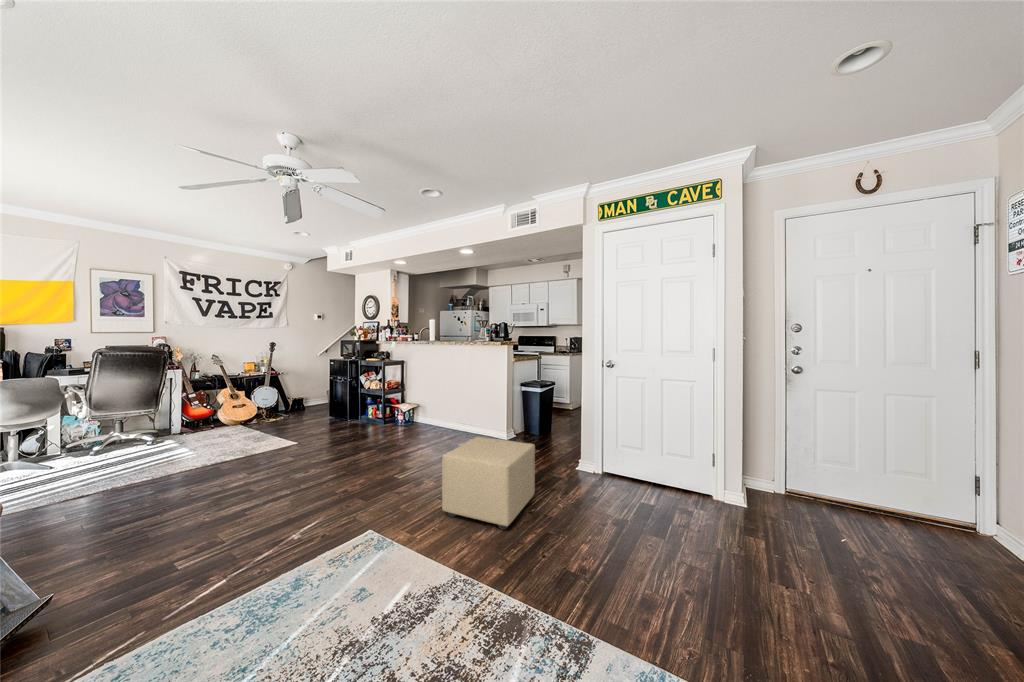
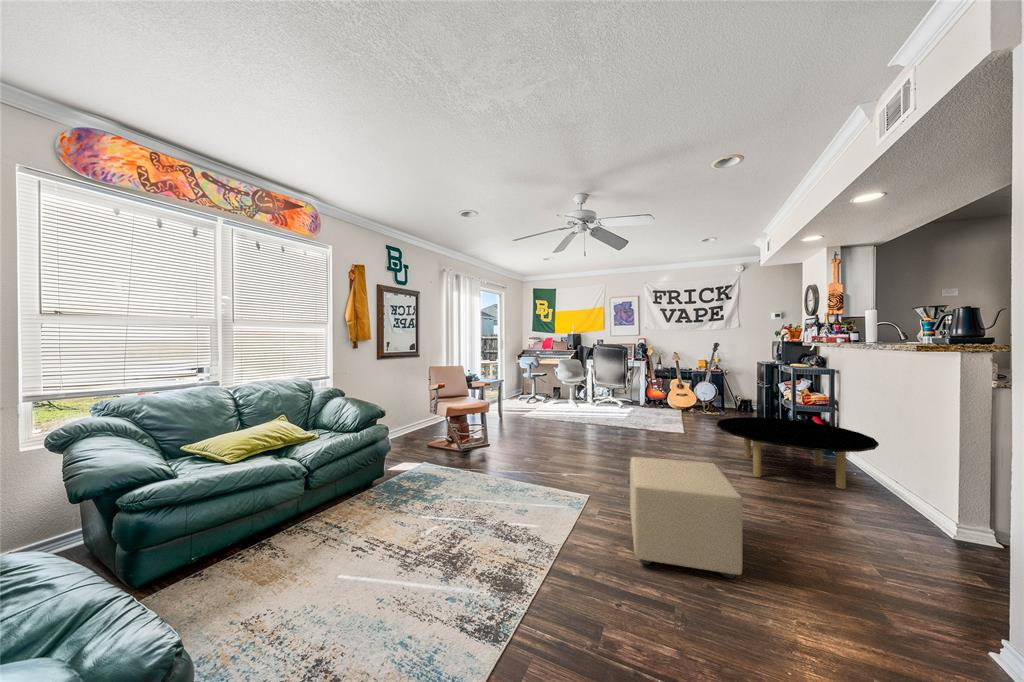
coffee table: none [371,399,468,449] -> present [717,417,879,489]

